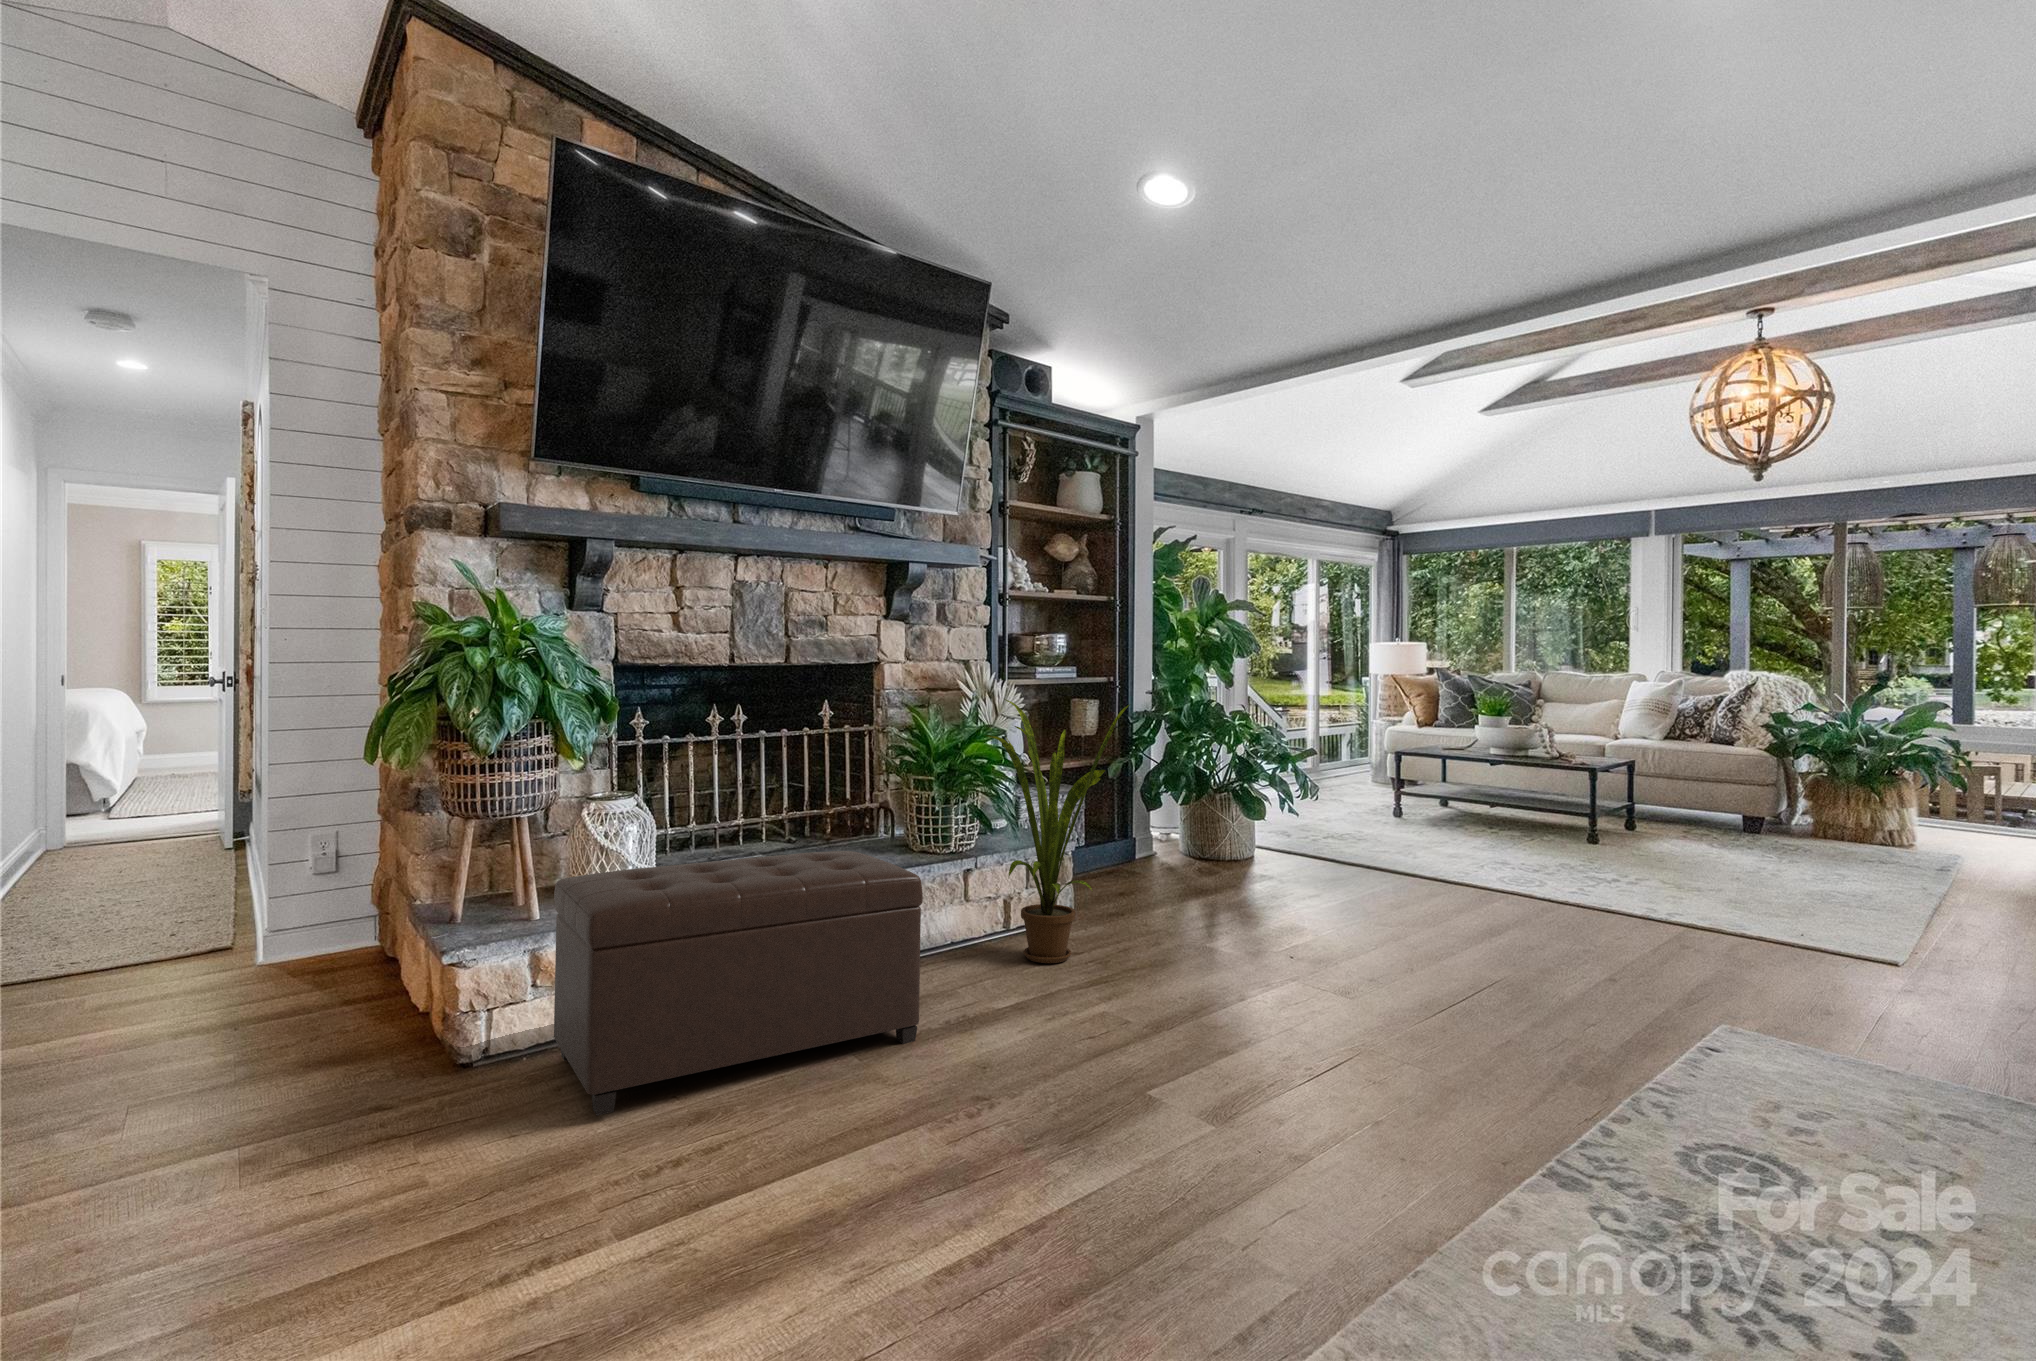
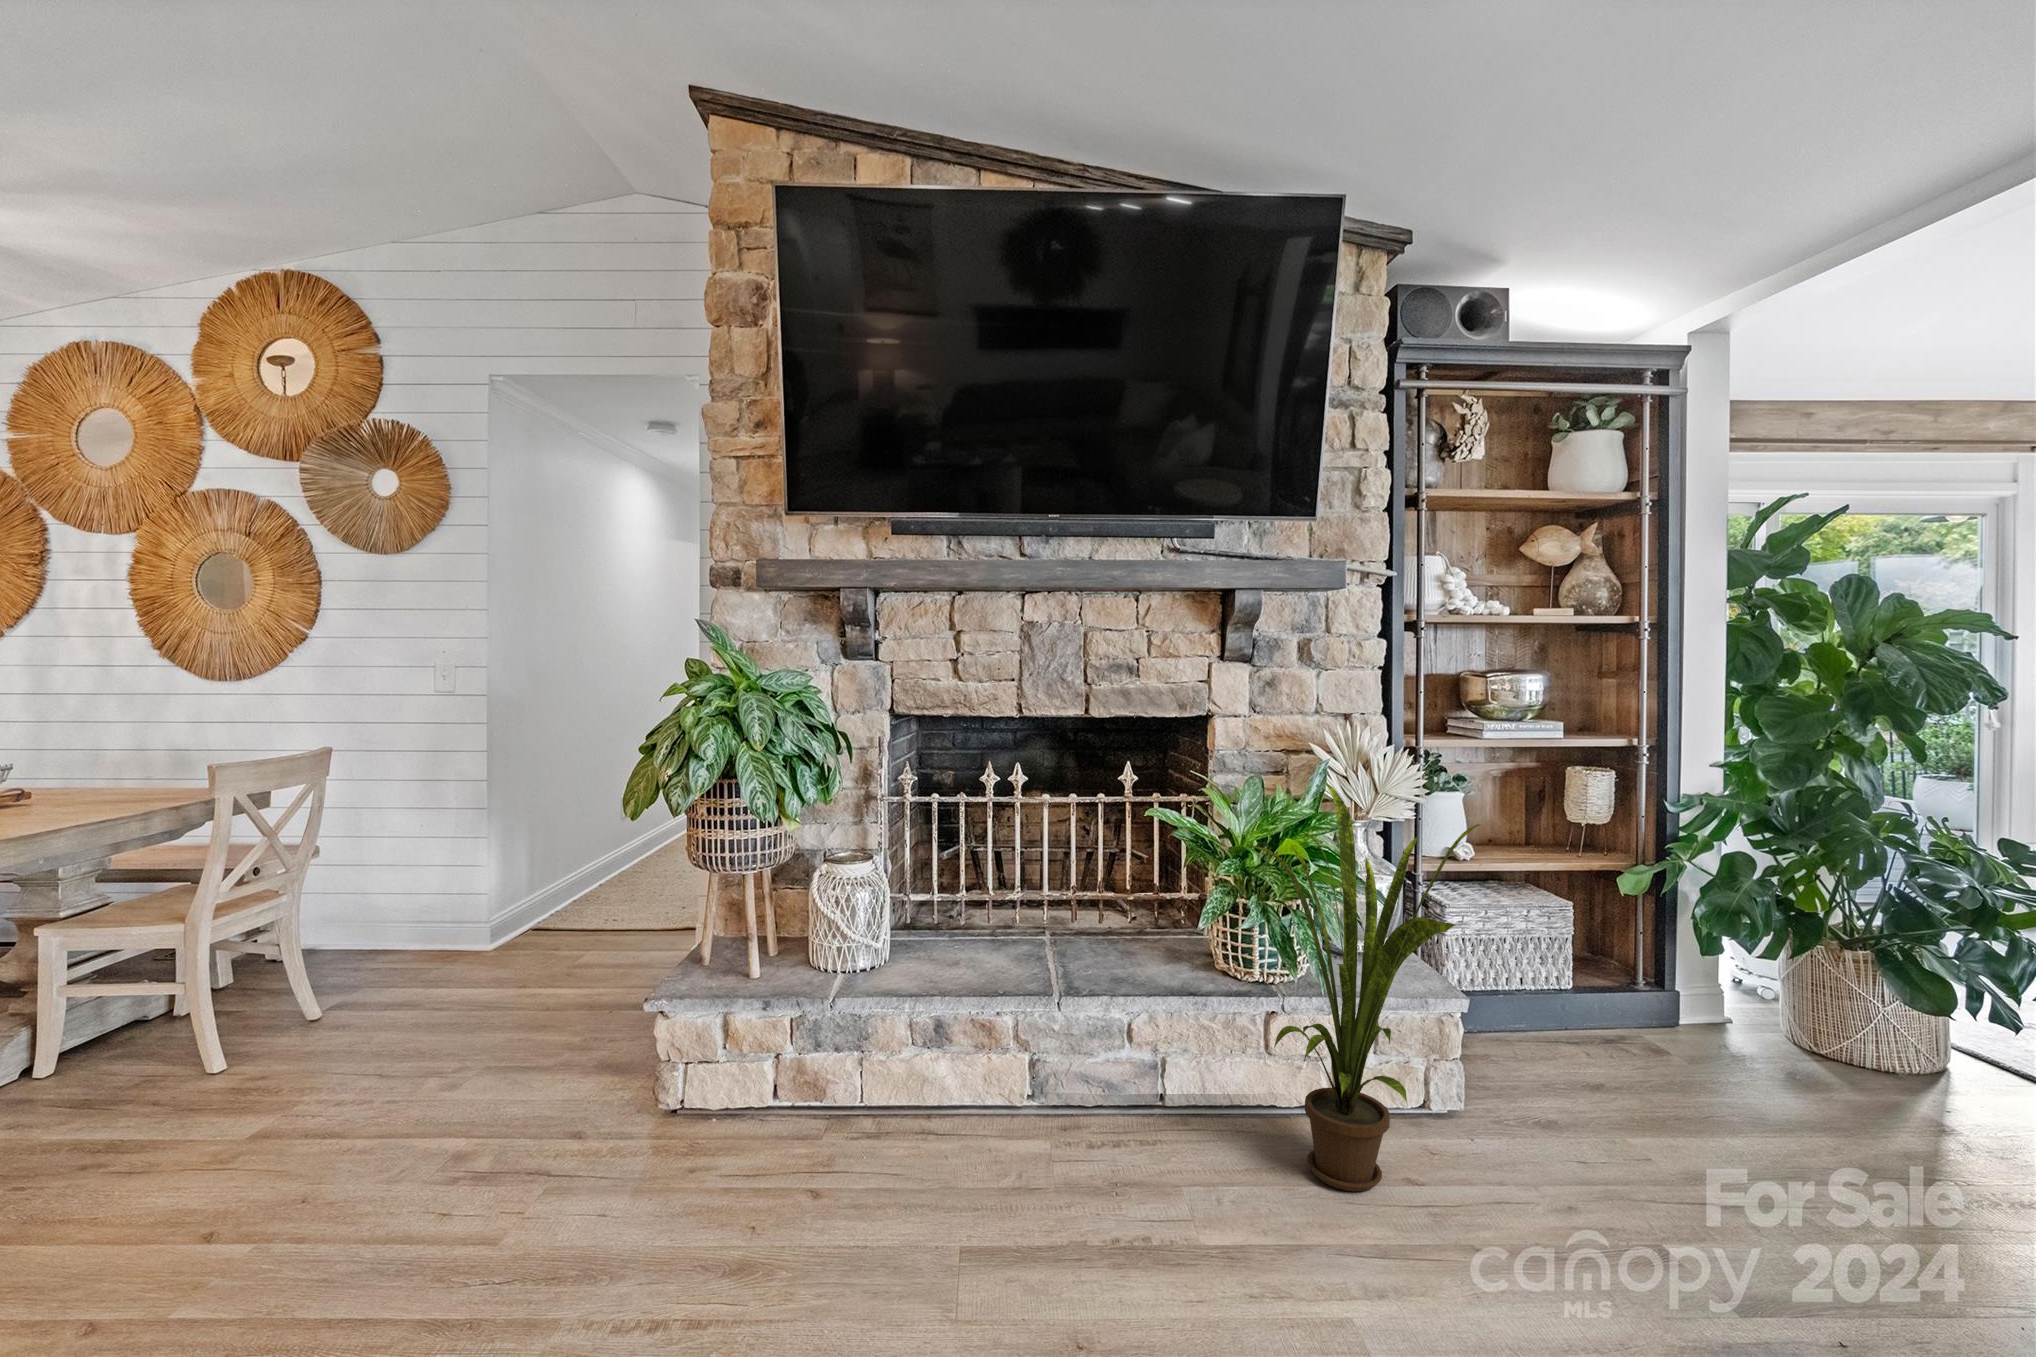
ottoman: present [554,851,923,1116] -> none [635,956,1051,1270]

